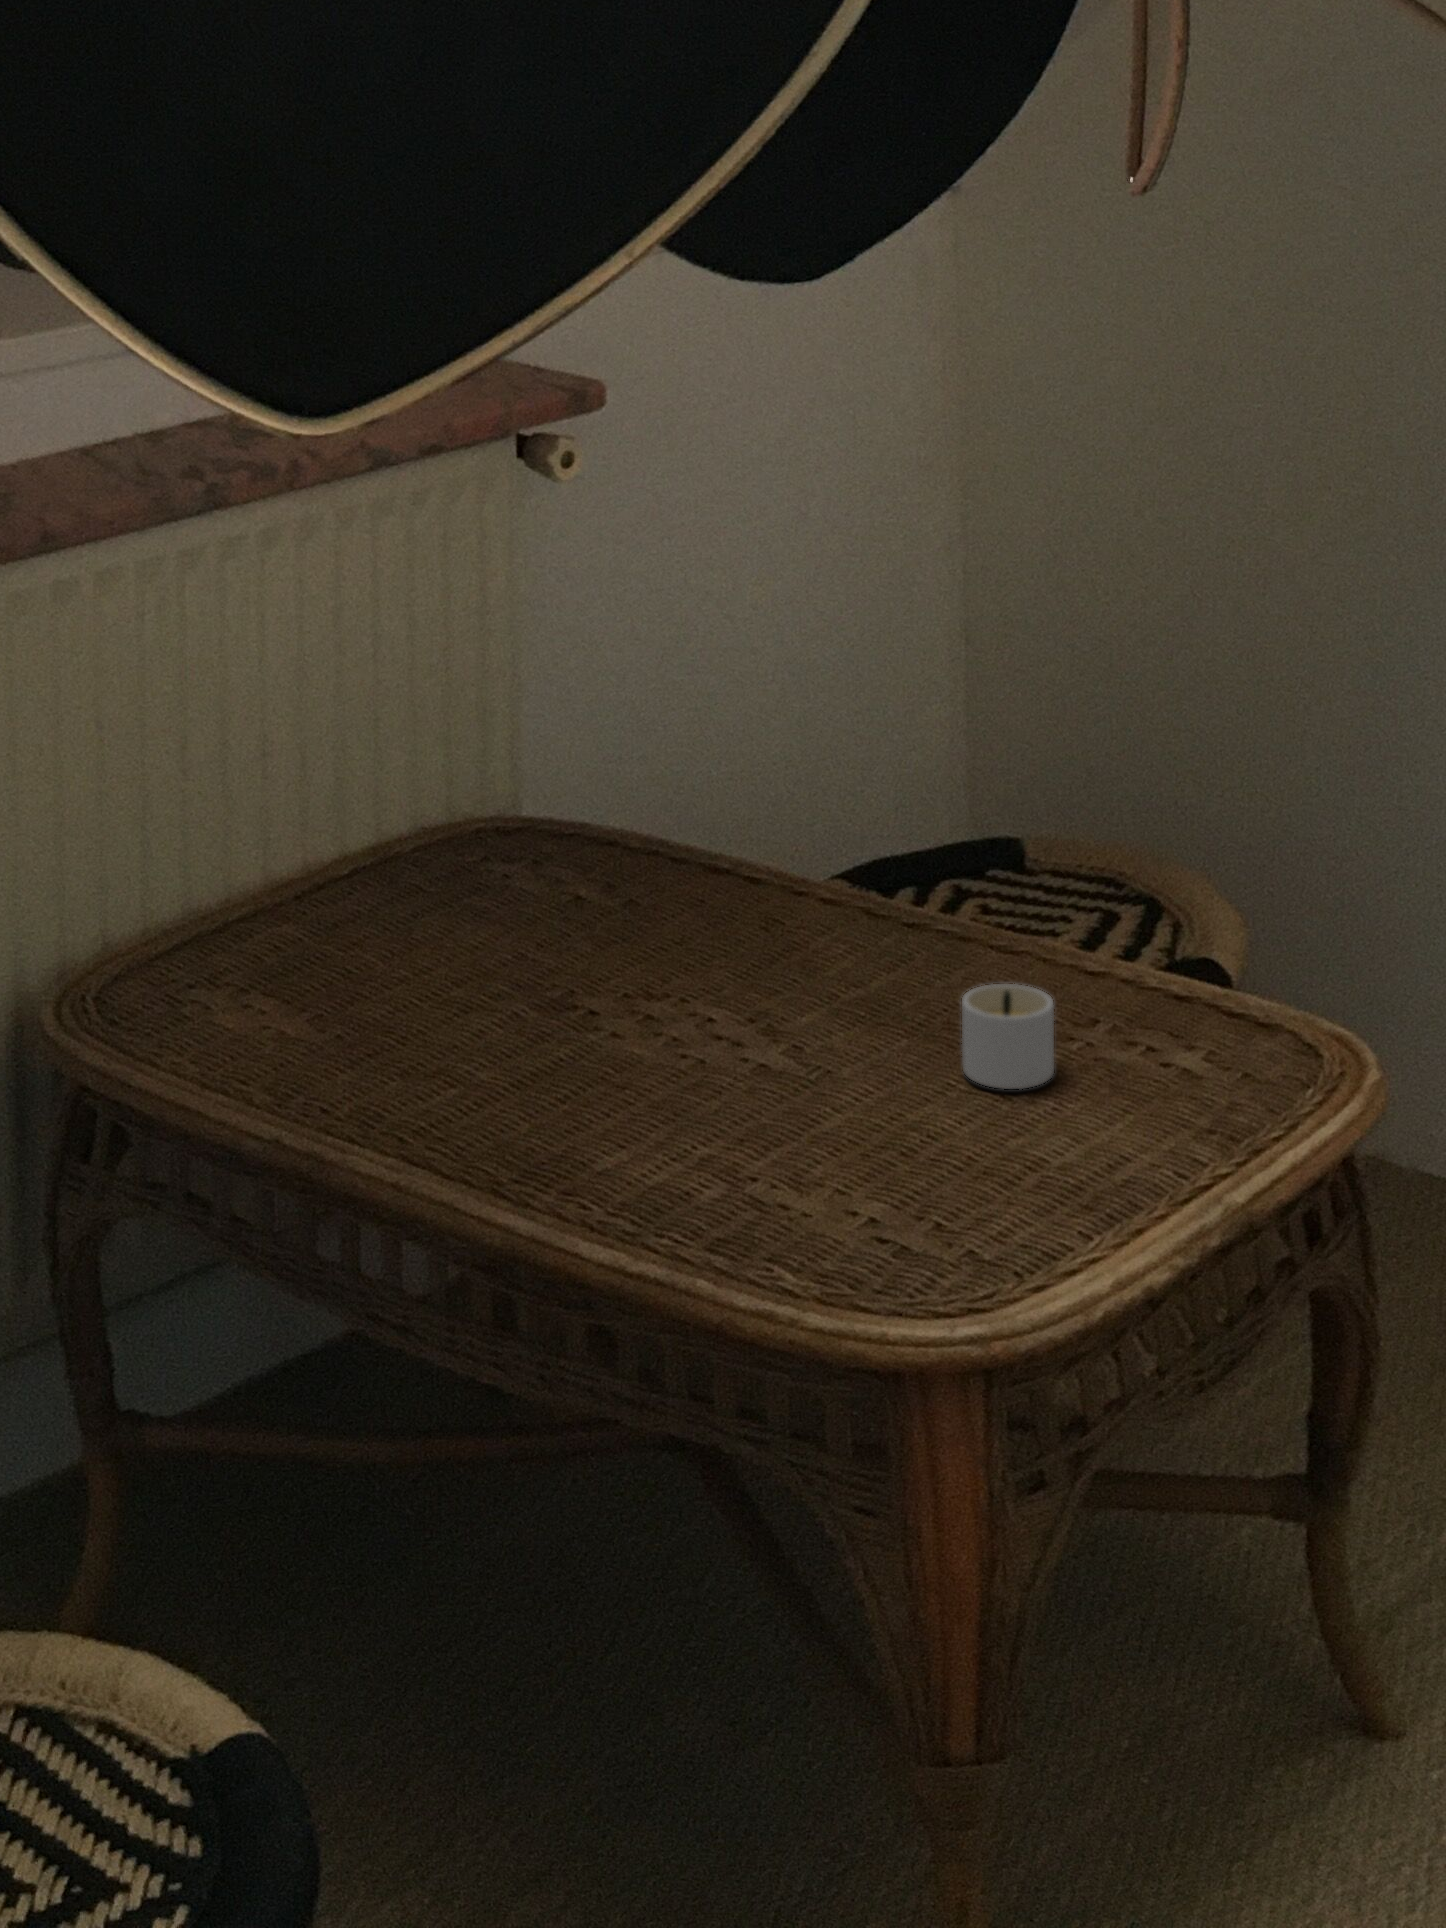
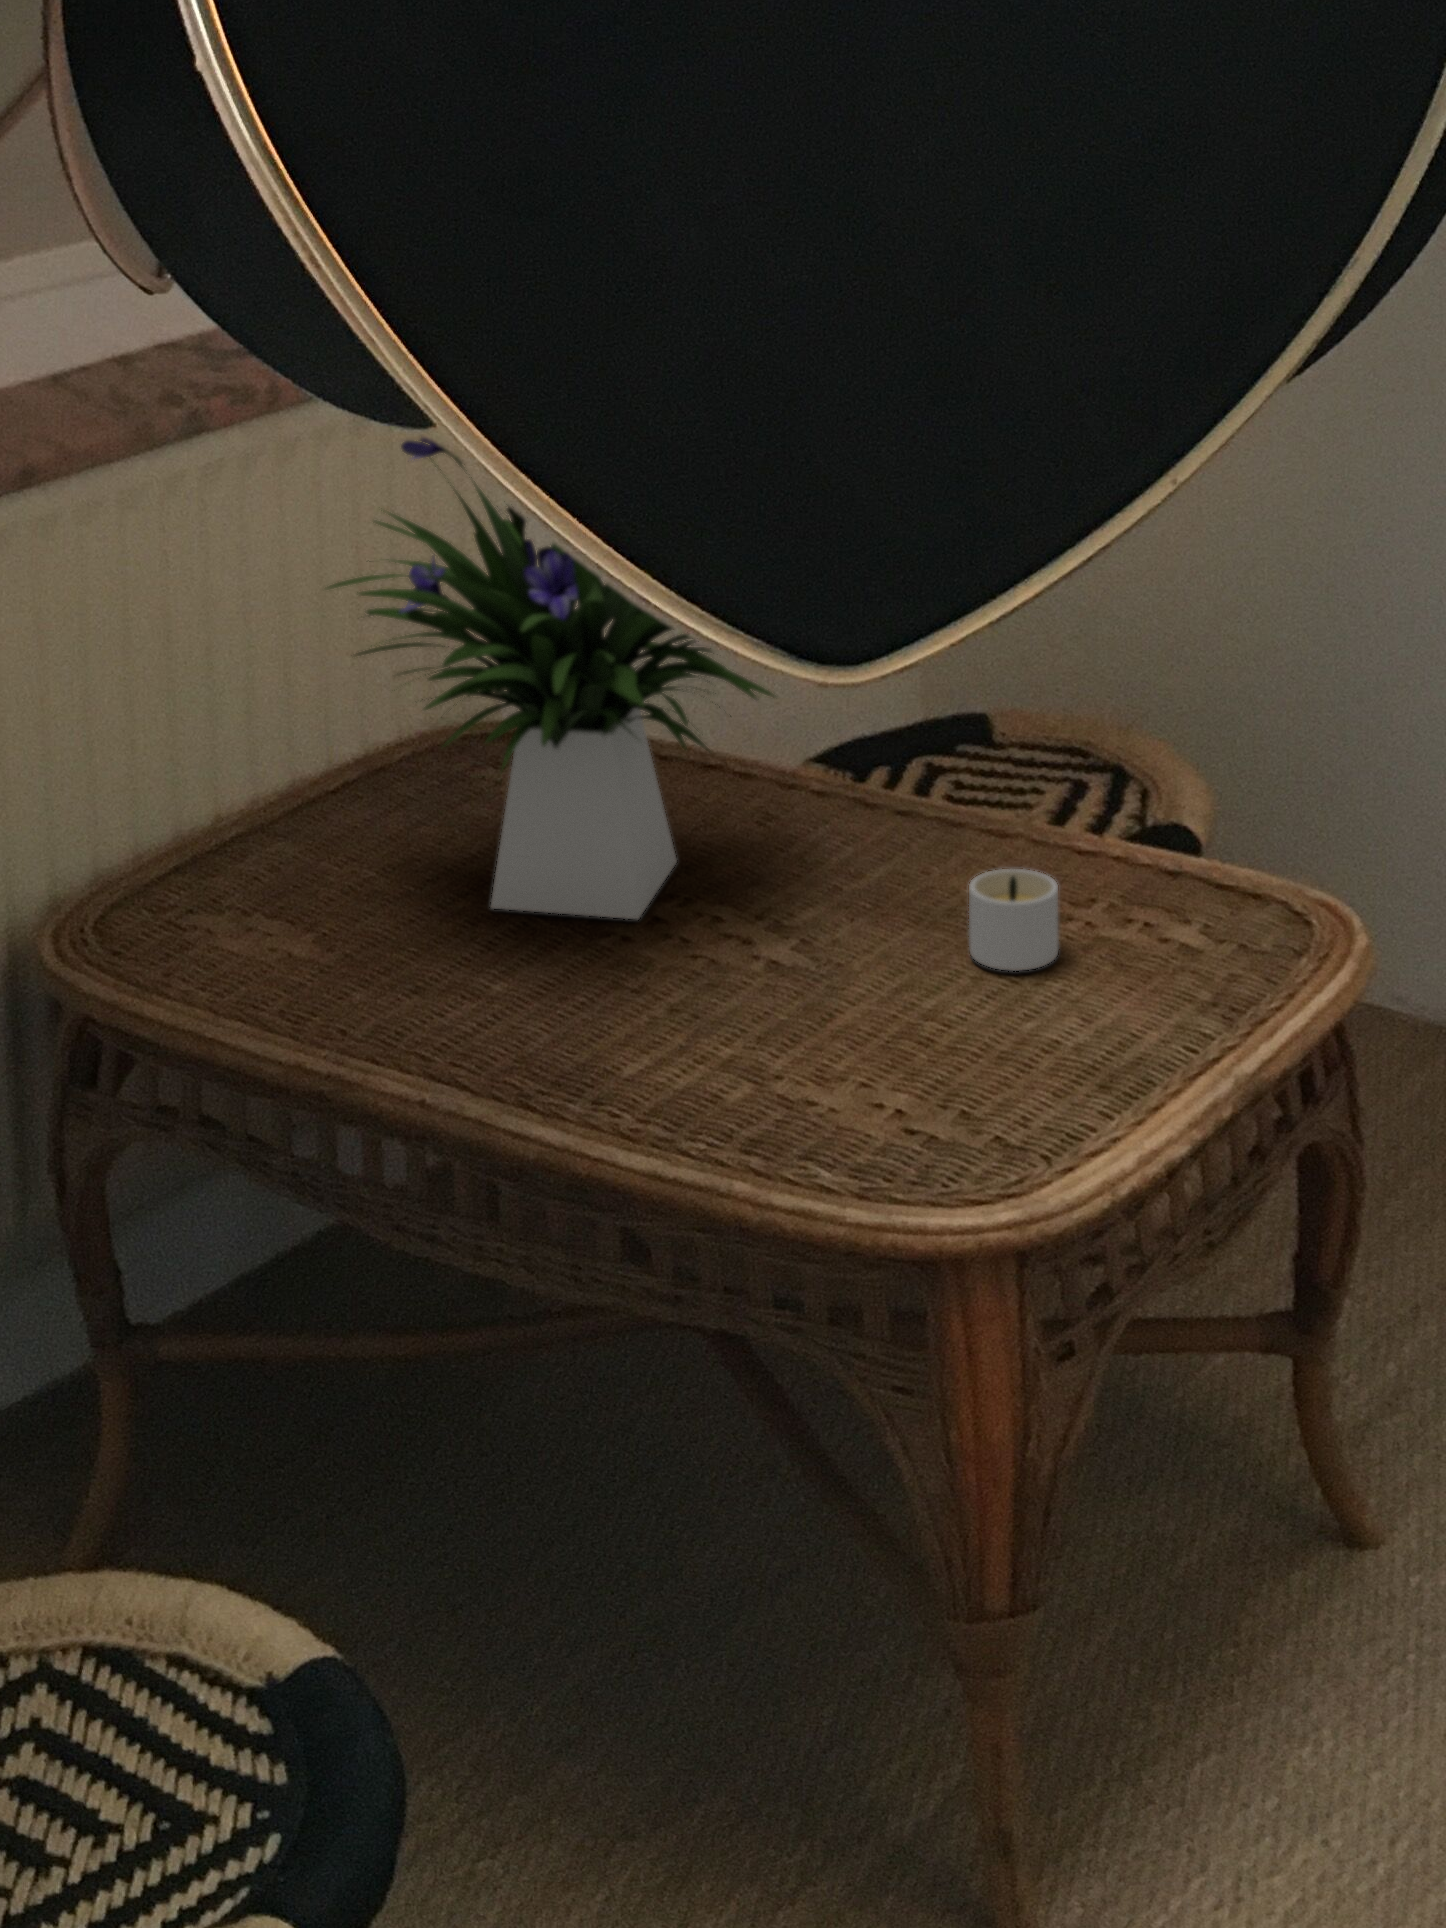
flower arrangement: none [317,482,813,1022] -> present [327,438,774,920]

